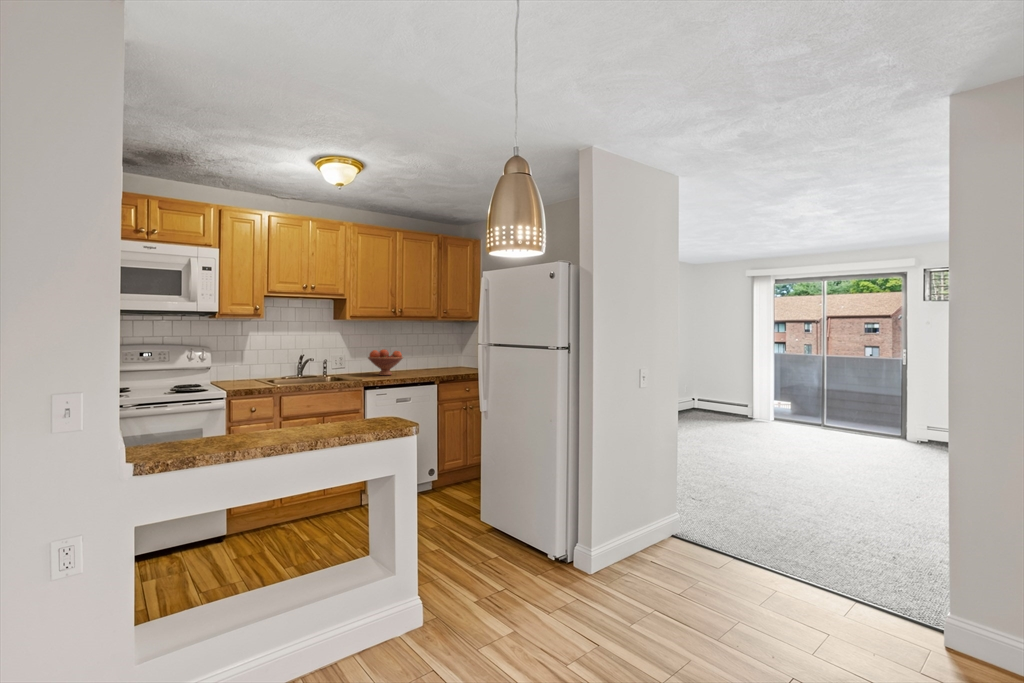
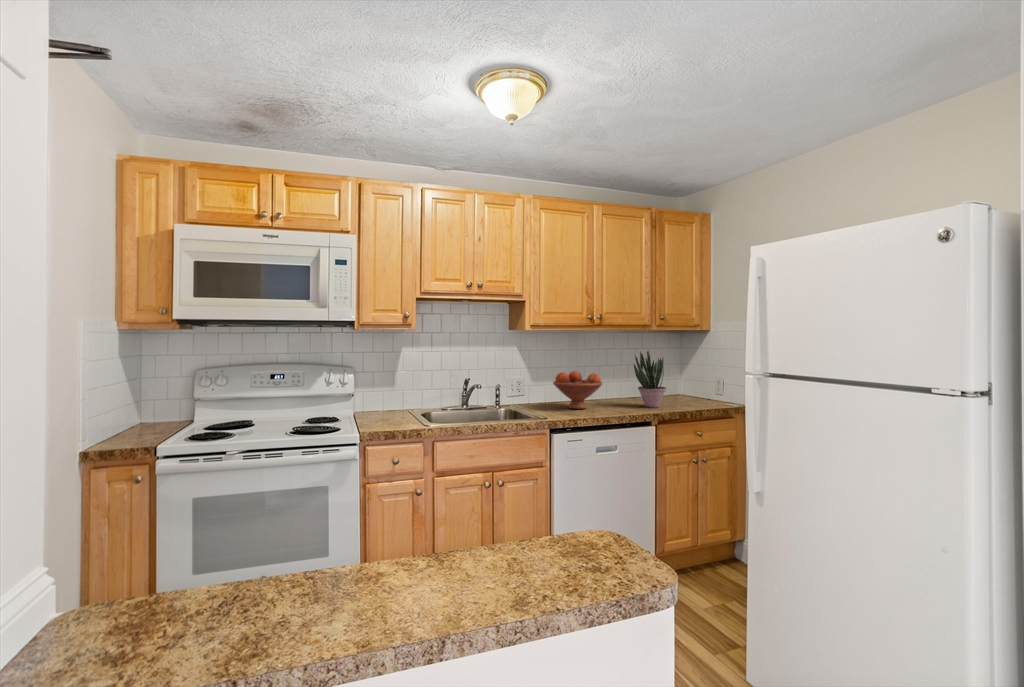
potted plant: none [425,335,447,374] -> present [634,351,666,408]

